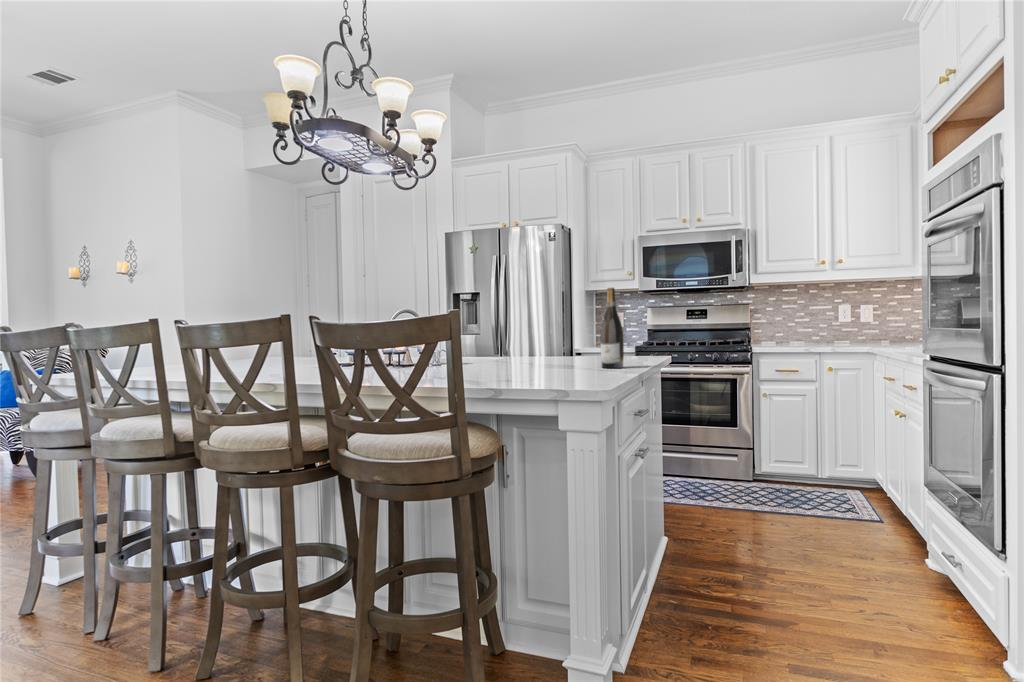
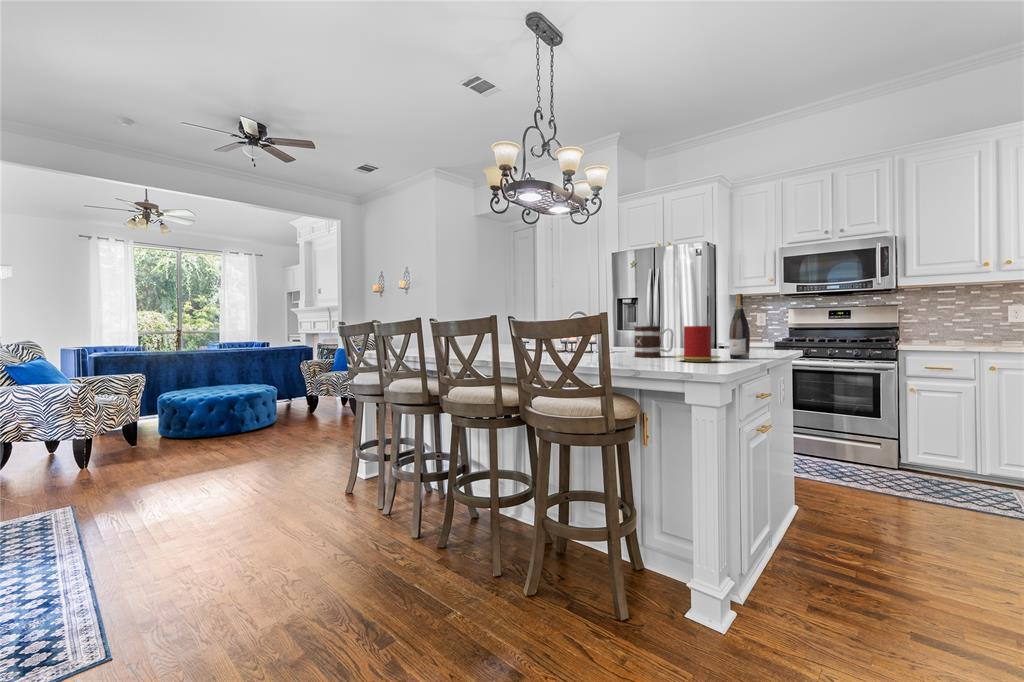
mug: none [485,328,536,370] -> present [634,326,673,357]
candle: none [541,328,596,375] -> present [676,326,720,362]

